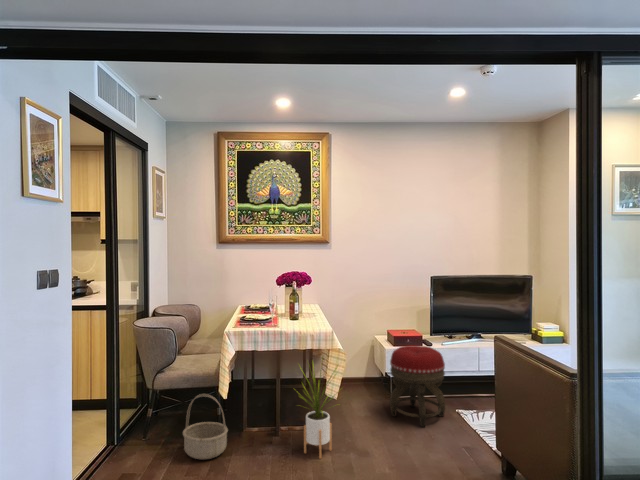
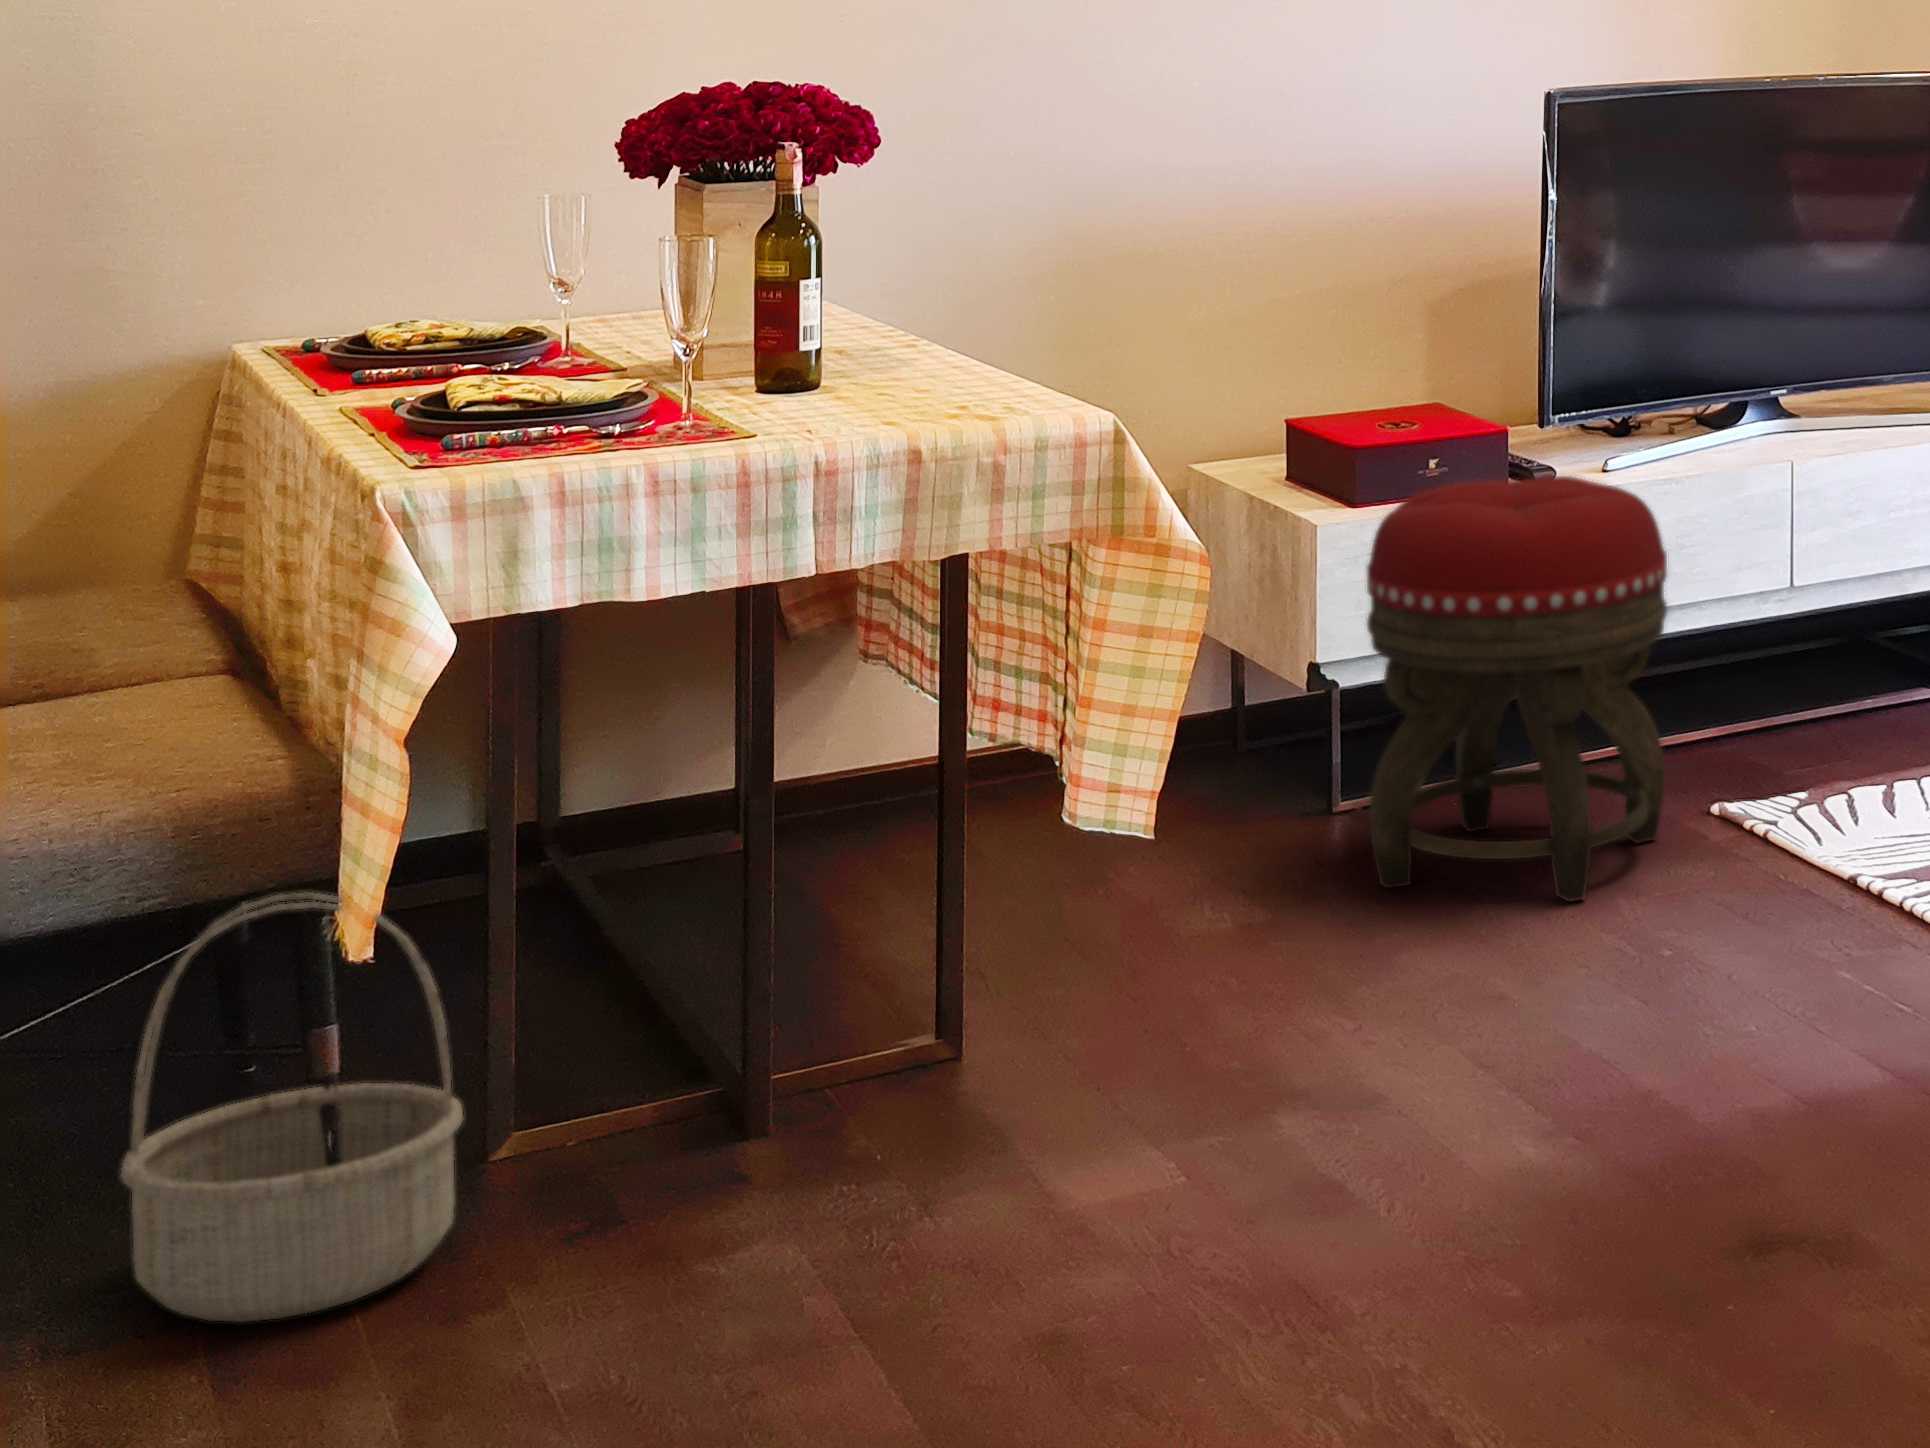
house plant: present [302,361,335,459] -> none [898,549,1214,1140]

